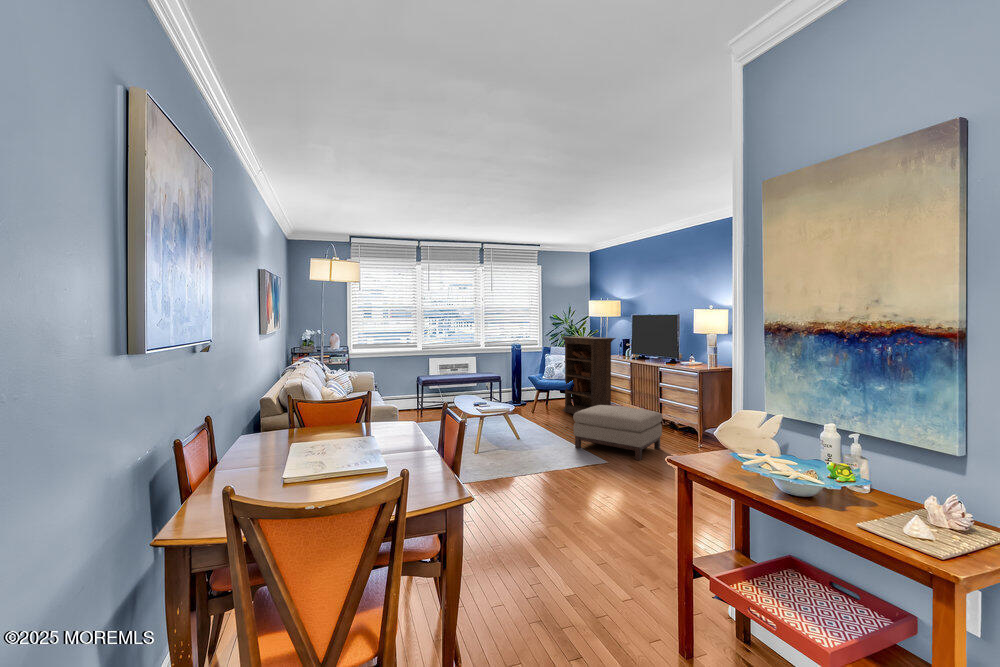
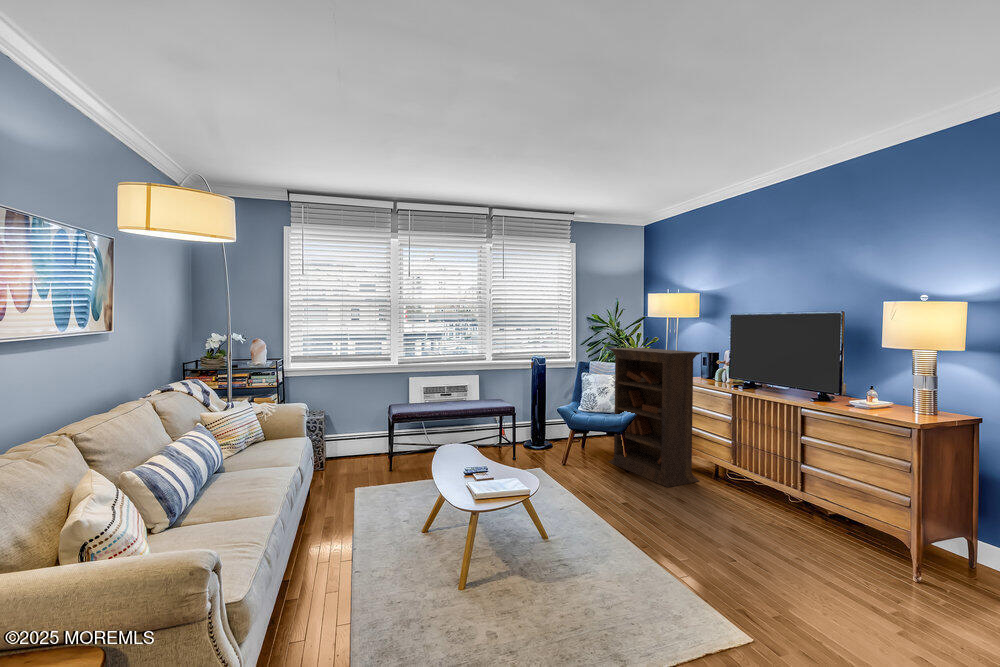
ottoman: present [573,405,662,460] -> none [652,477,831,623]

